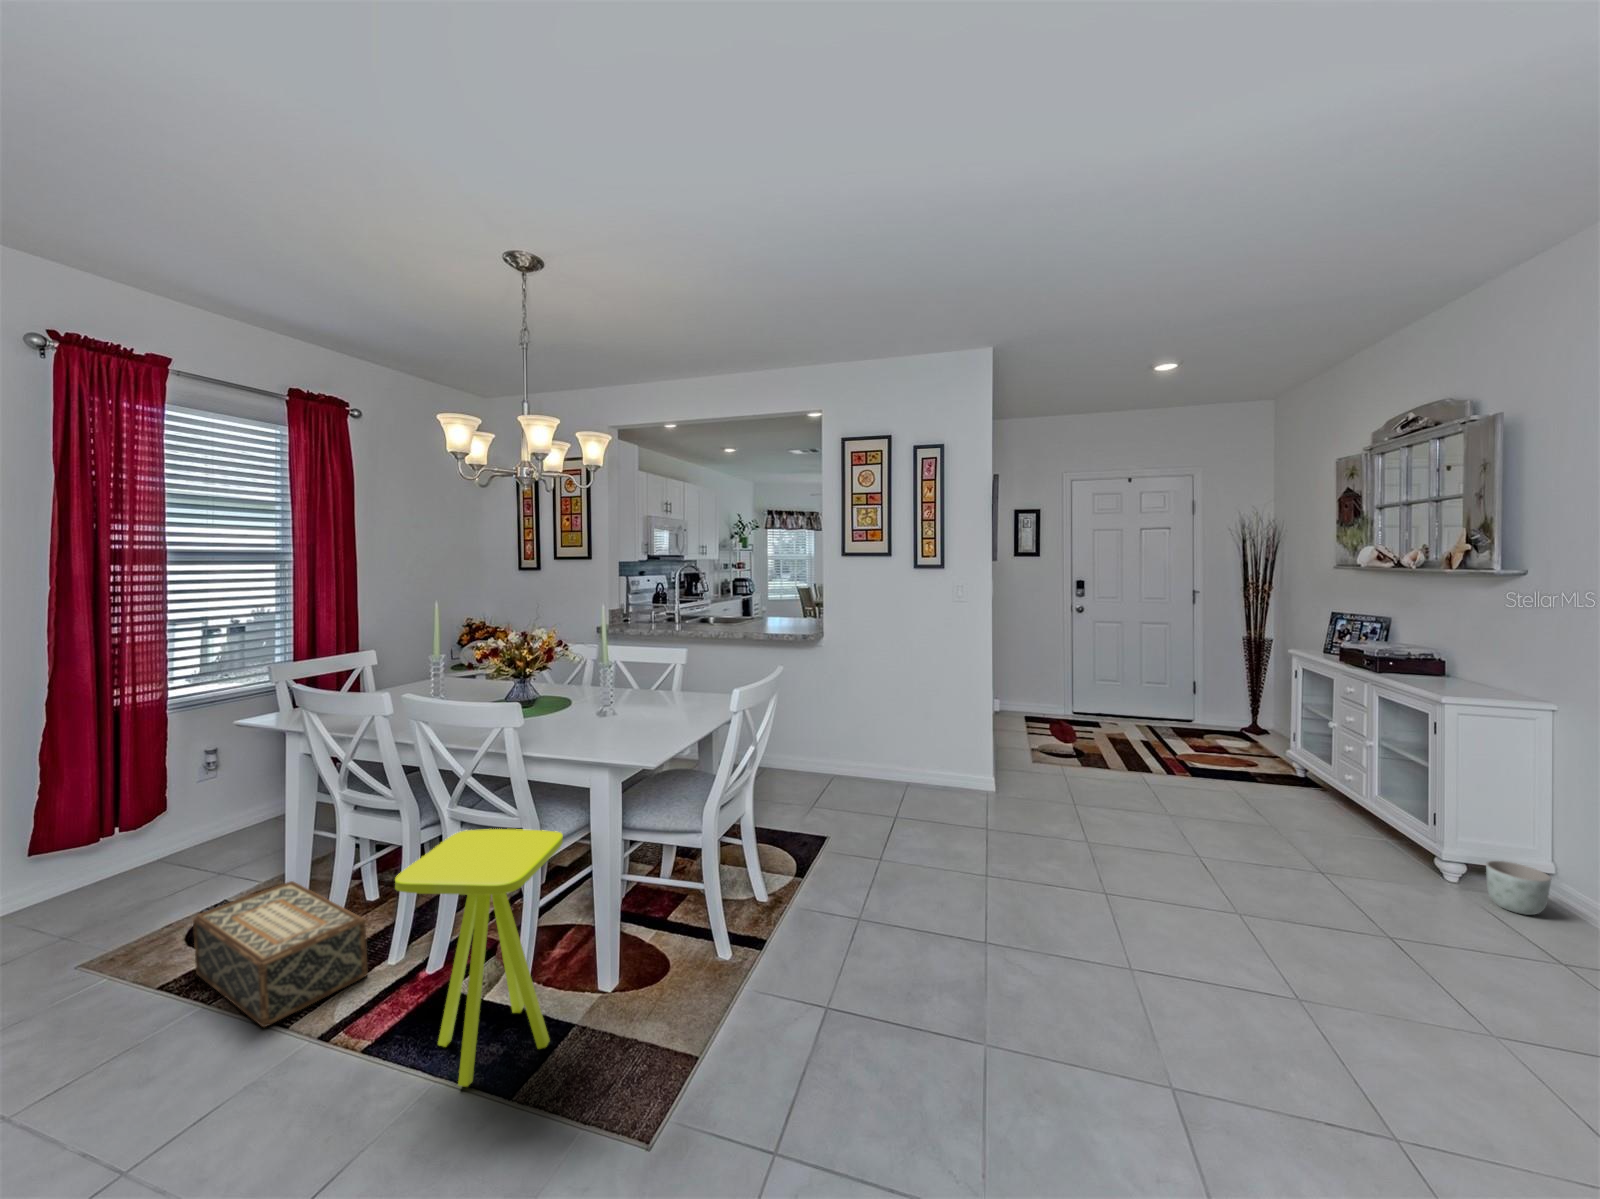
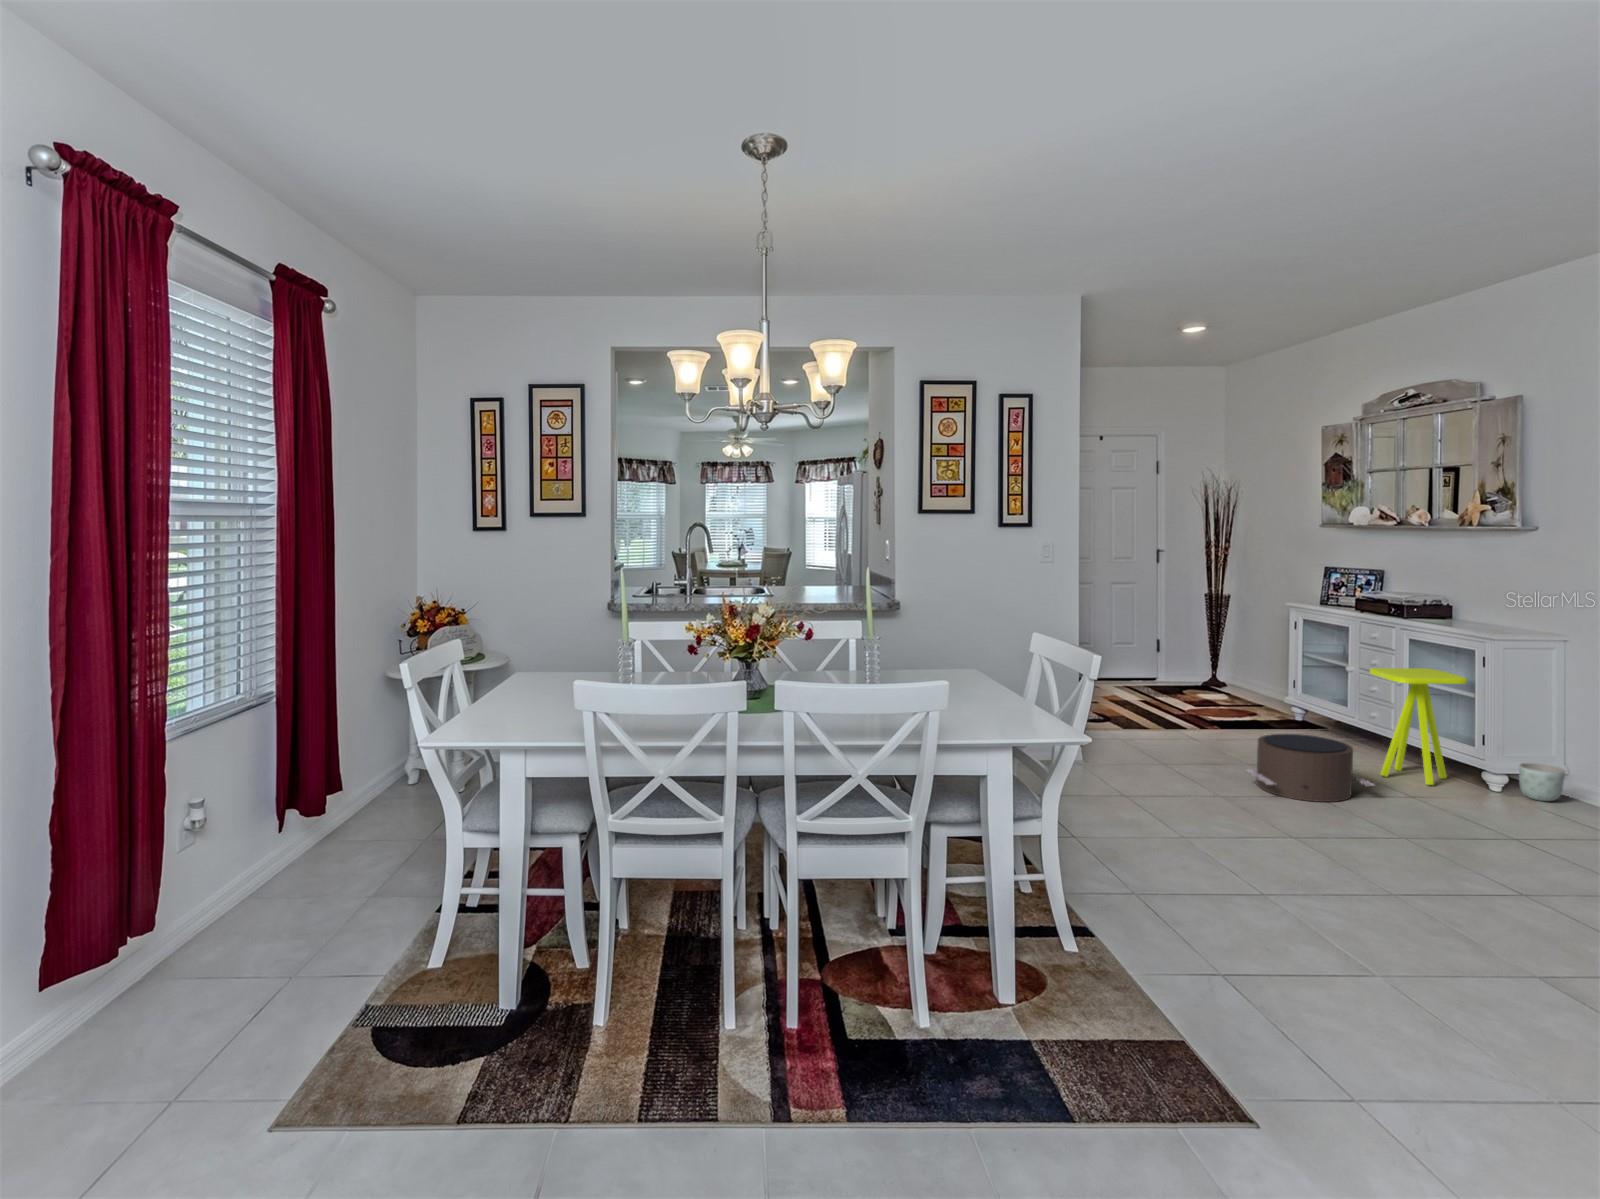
pouf: none [1137,784,1269,866] -> present [1246,734,1375,802]
side table: present [395,829,563,1086] -> present [1369,668,1468,785]
woven basket: present [193,881,368,1027] -> none [499,965,737,1124]

